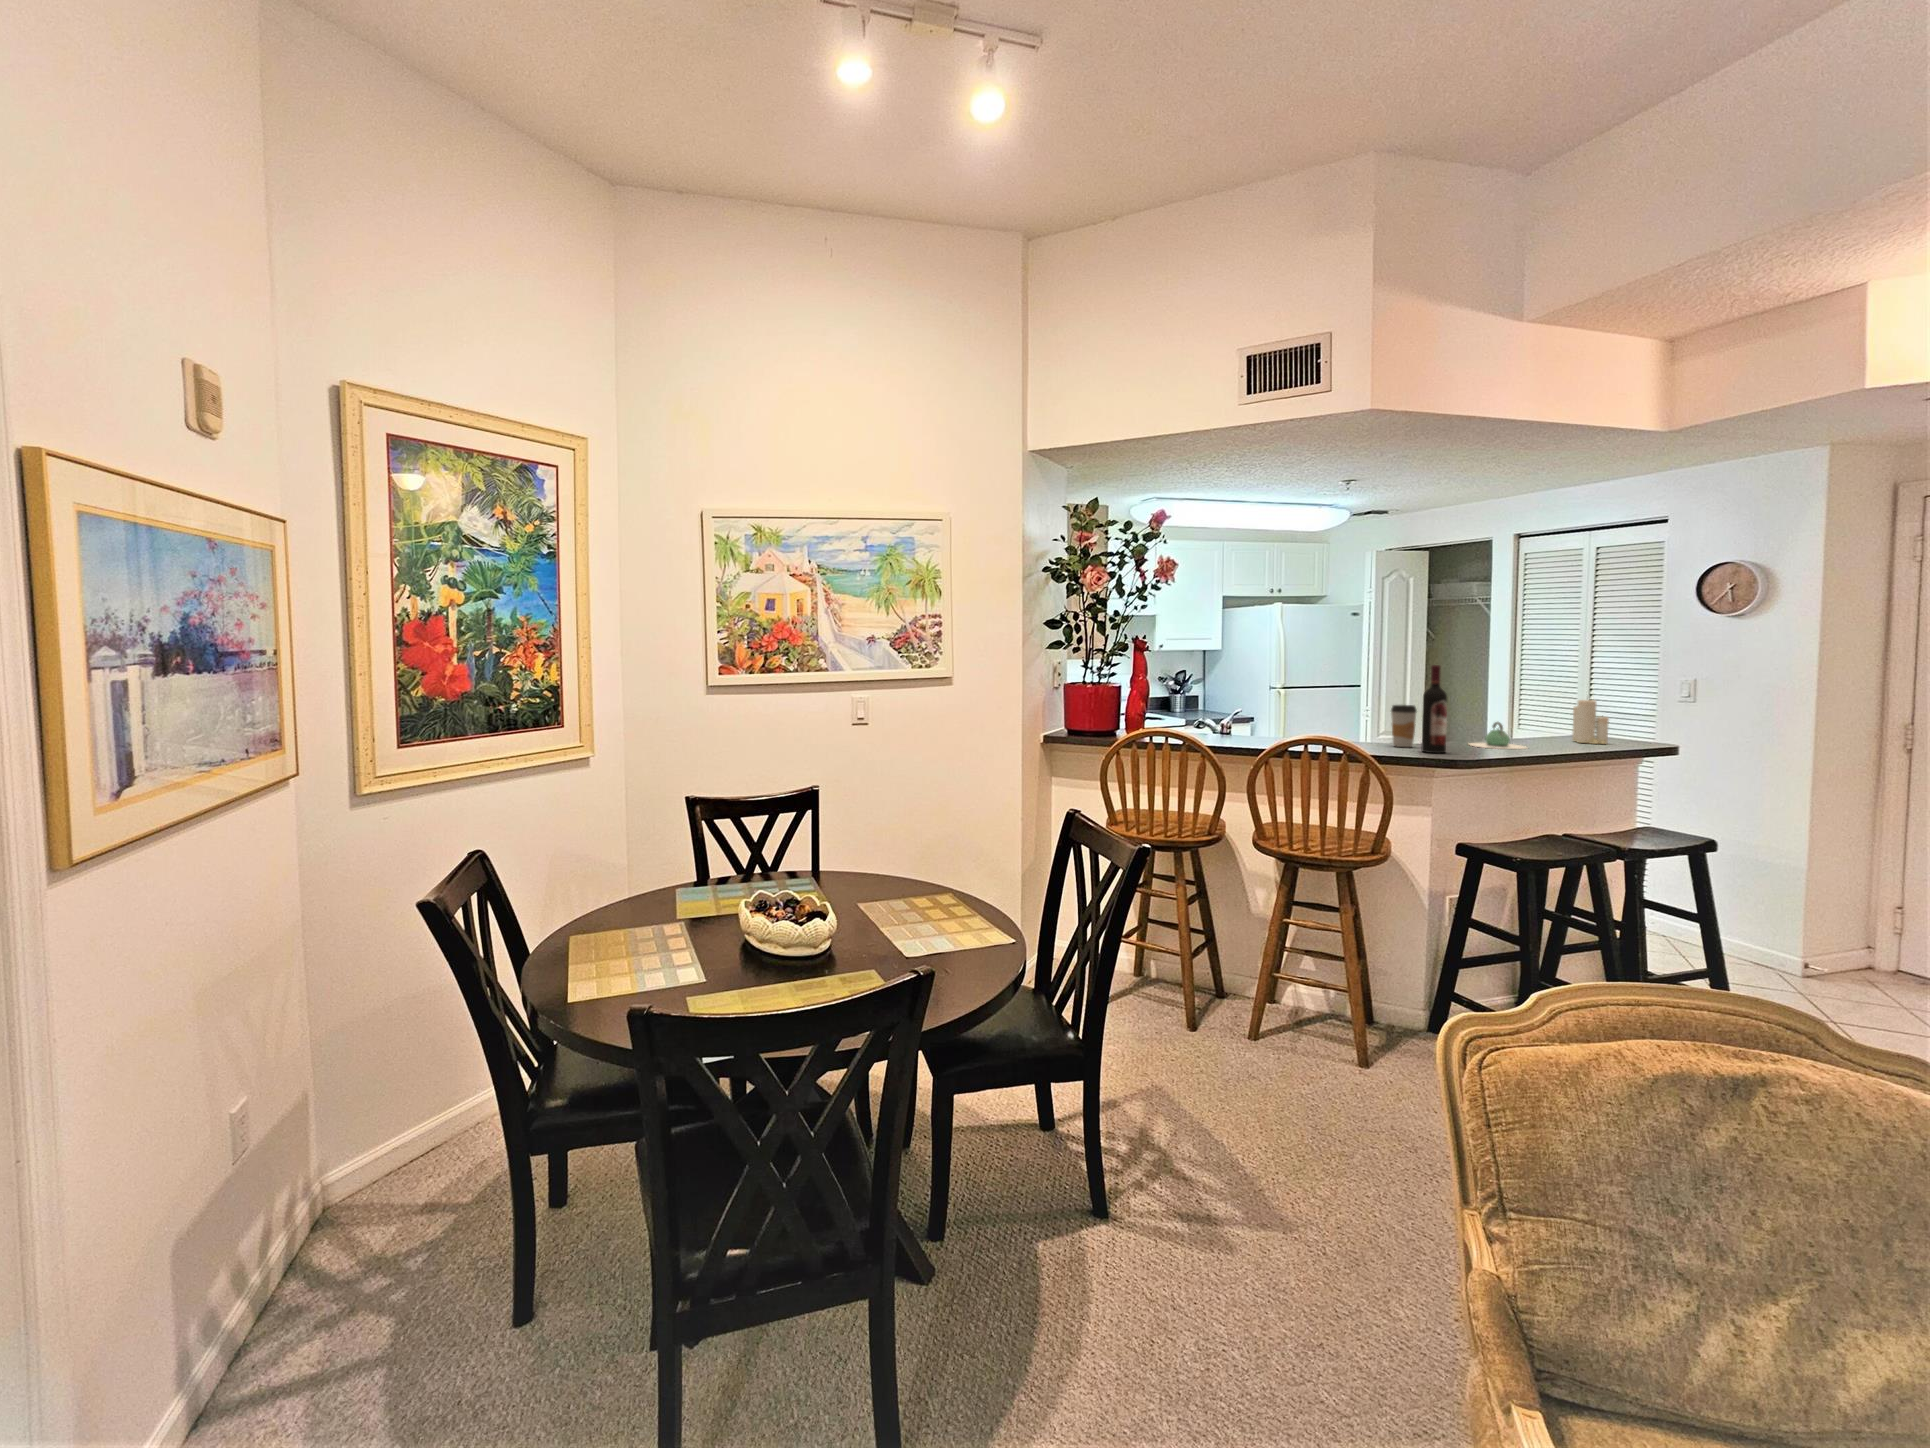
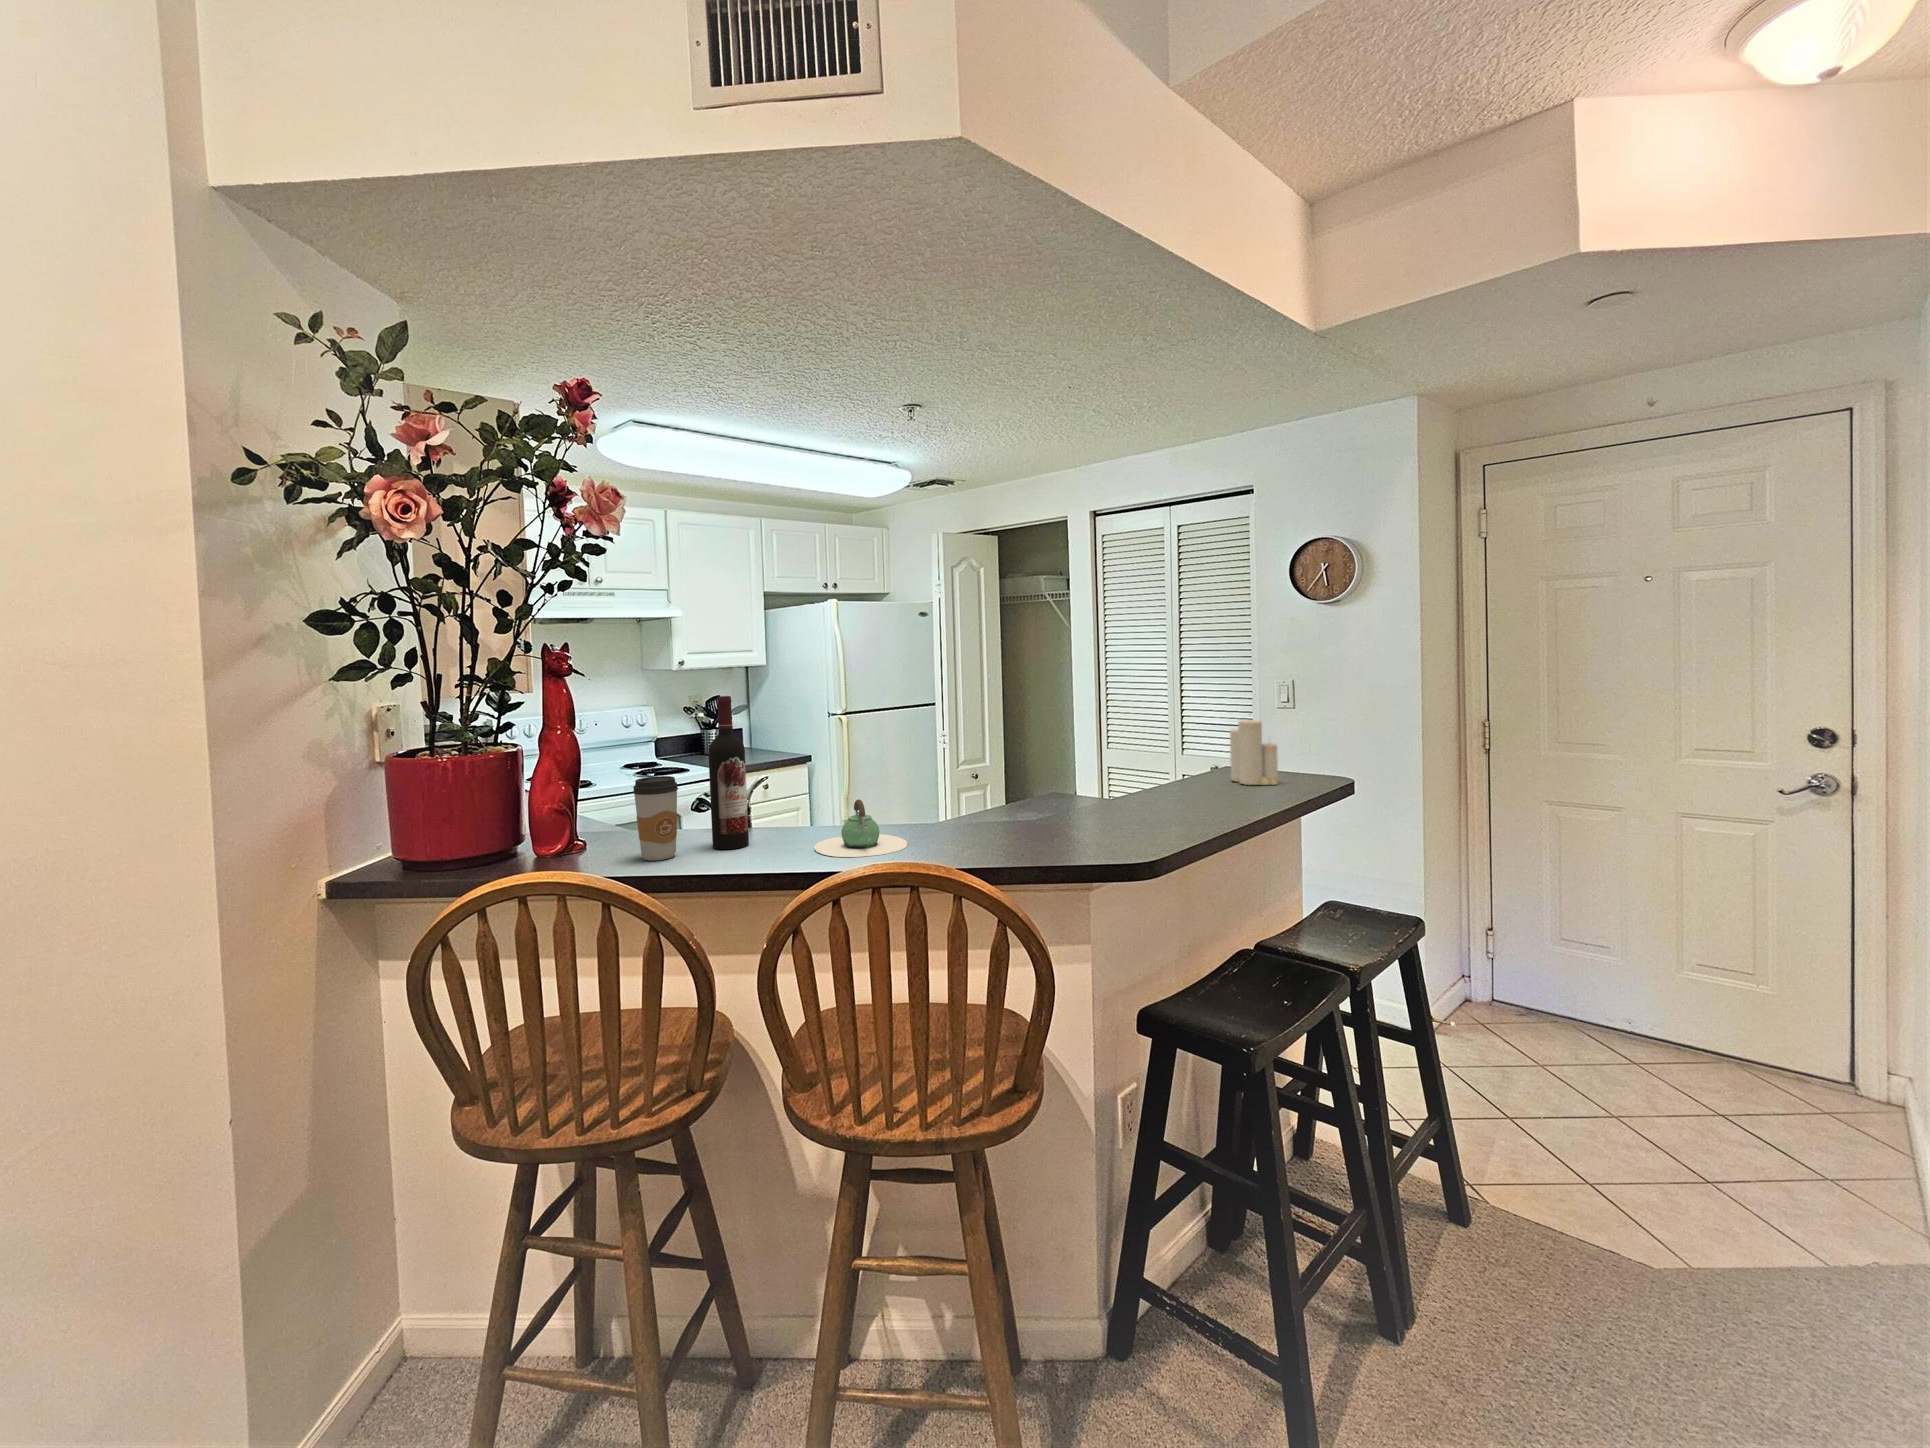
wine bottle: present [1421,665,1447,753] -> present [708,696,749,849]
coffee cup: present [1391,705,1417,747] -> present [633,776,678,860]
teapot: present [1469,722,1526,749] -> present [814,799,907,857]

